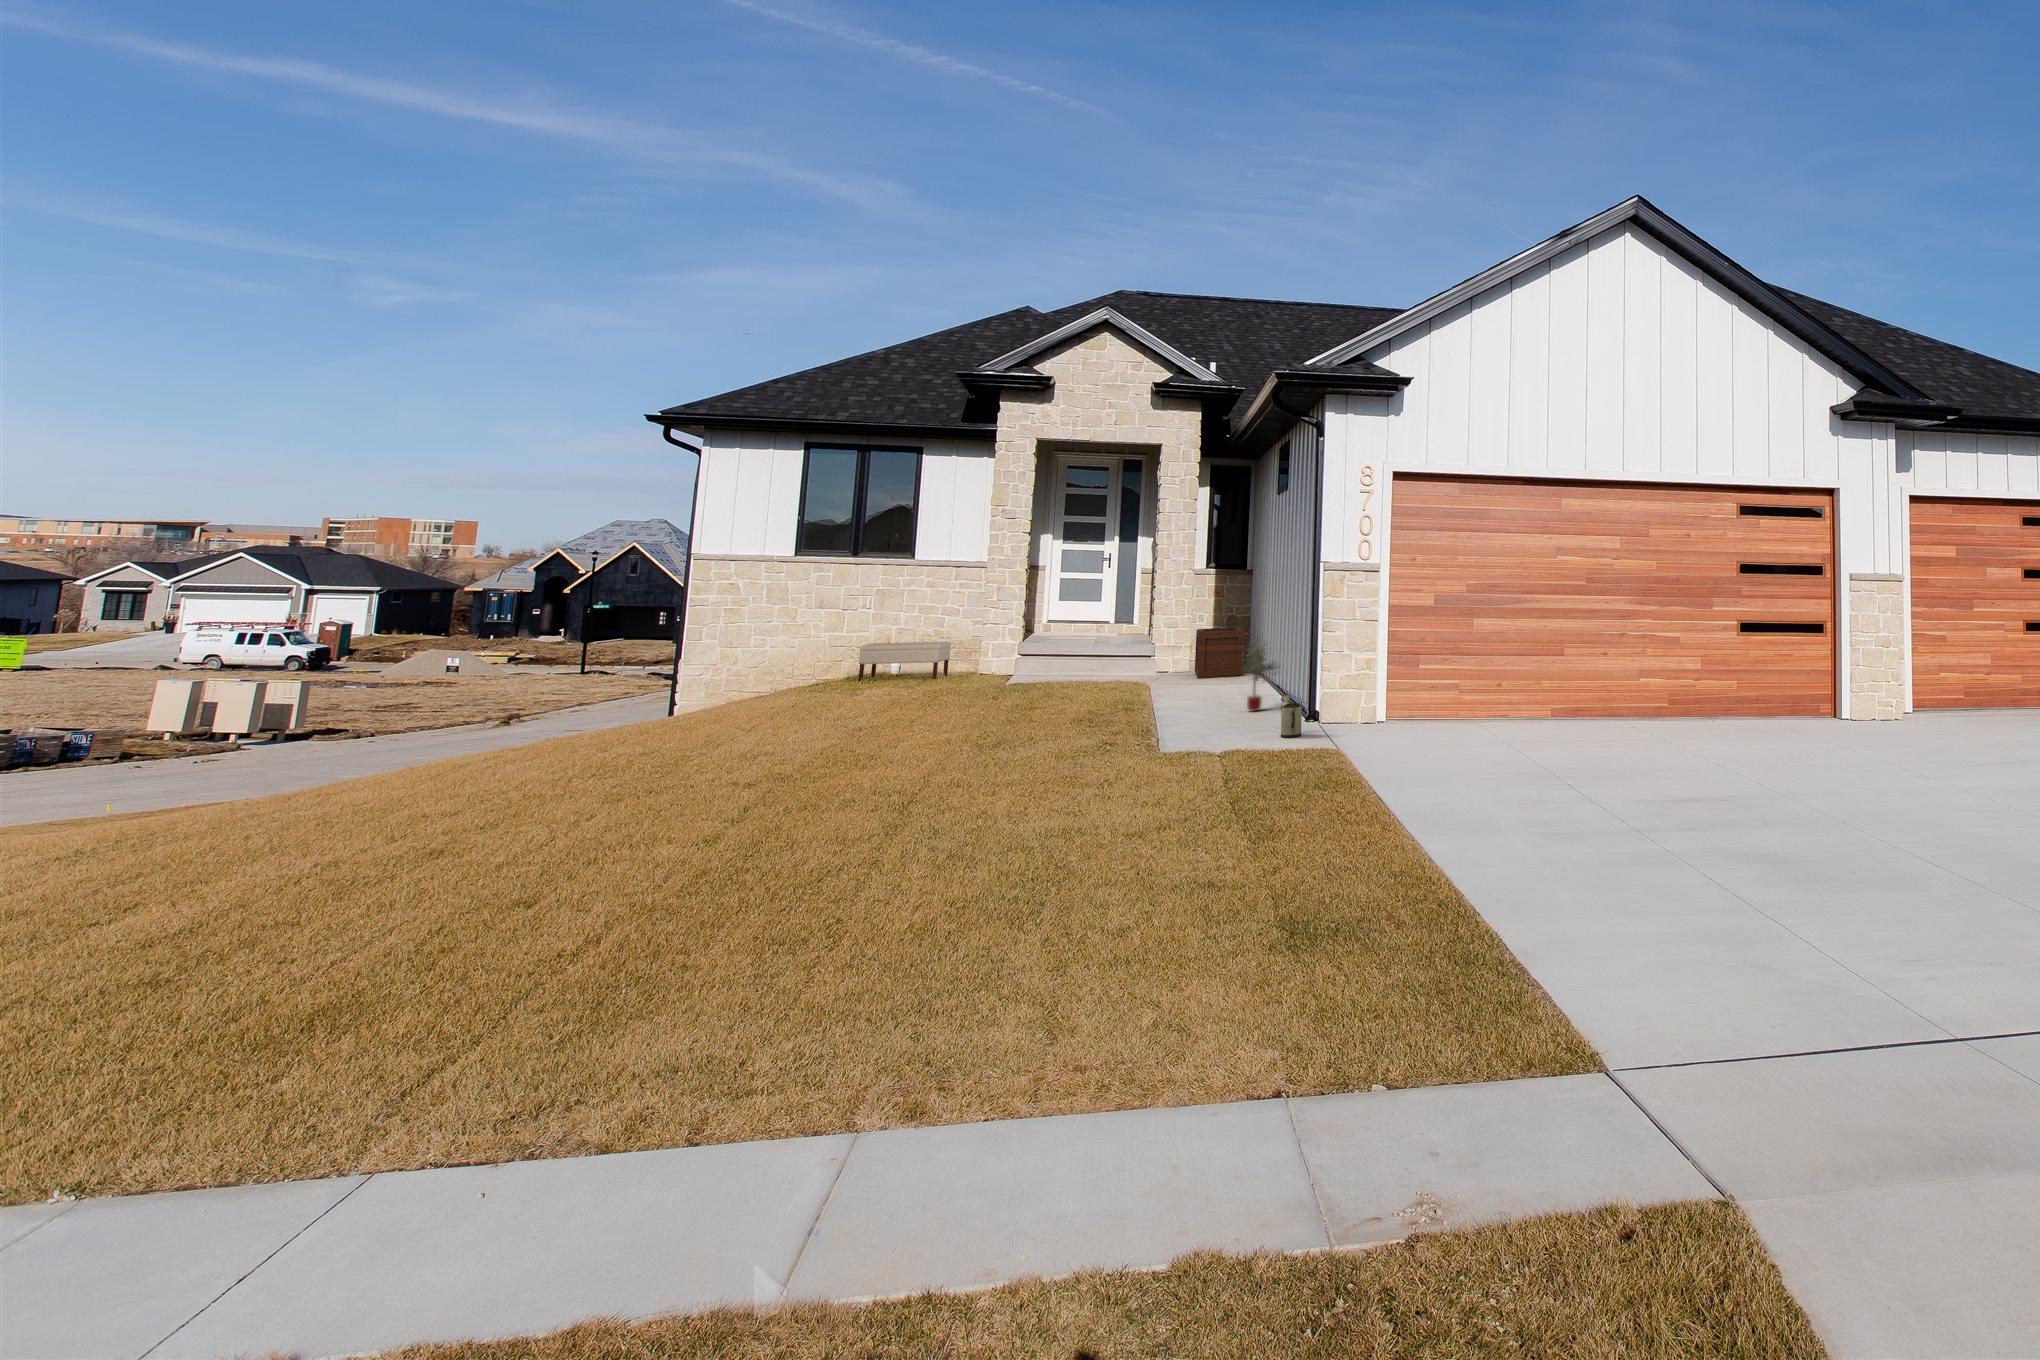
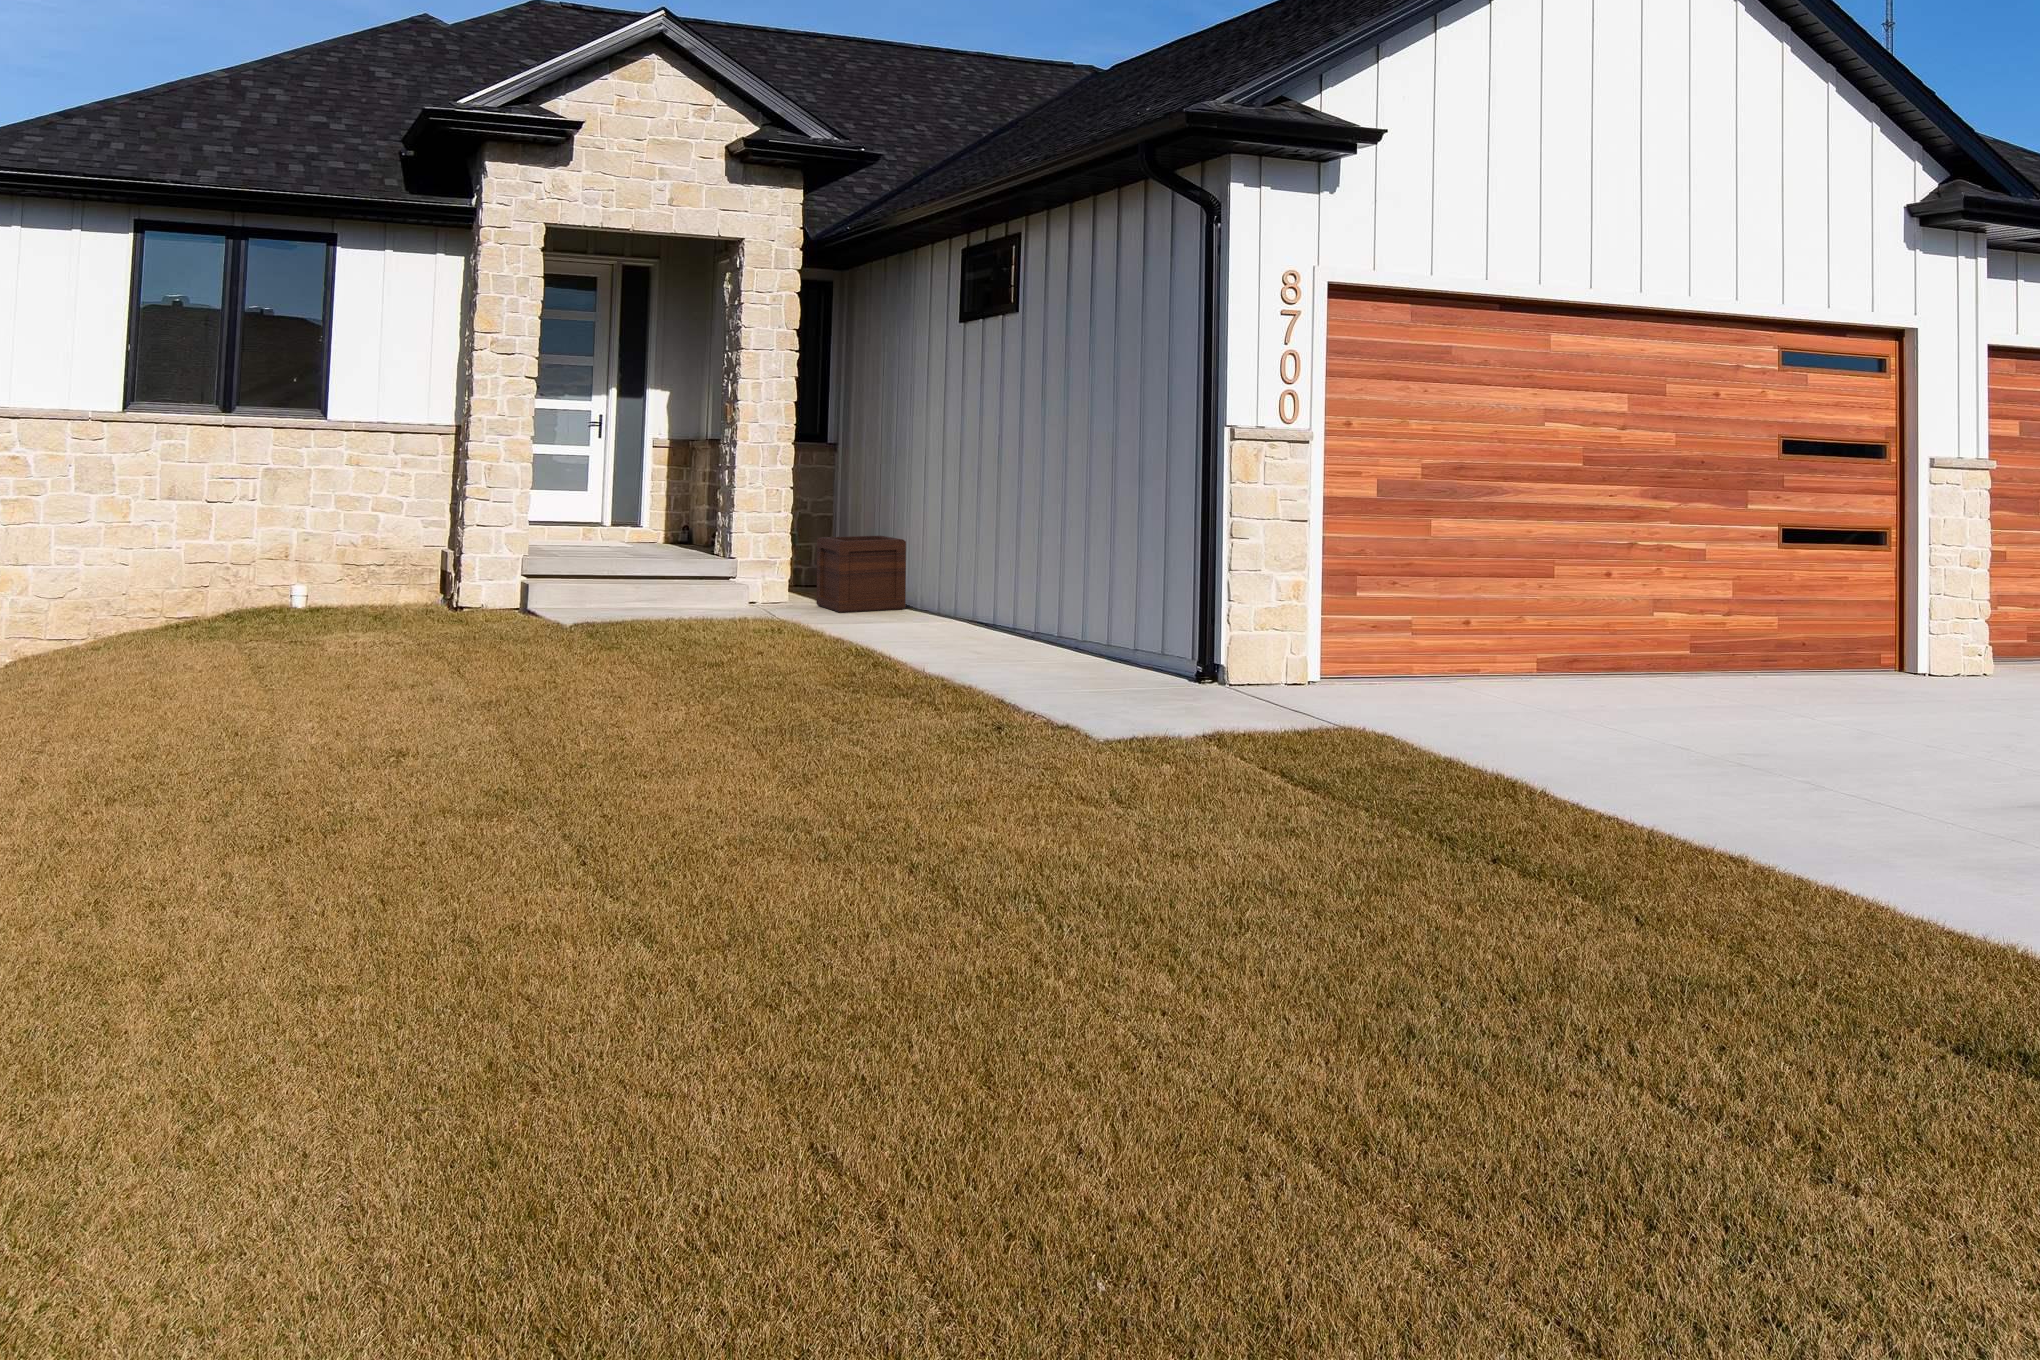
potted tree: present [1245,639,1281,712] -> none [1021,542,1084,658]
bench: present [858,642,951,681] -> none [264,554,407,615]
watering can: present [1281,695,1302,738] -> none [1154,629,1202,694]

